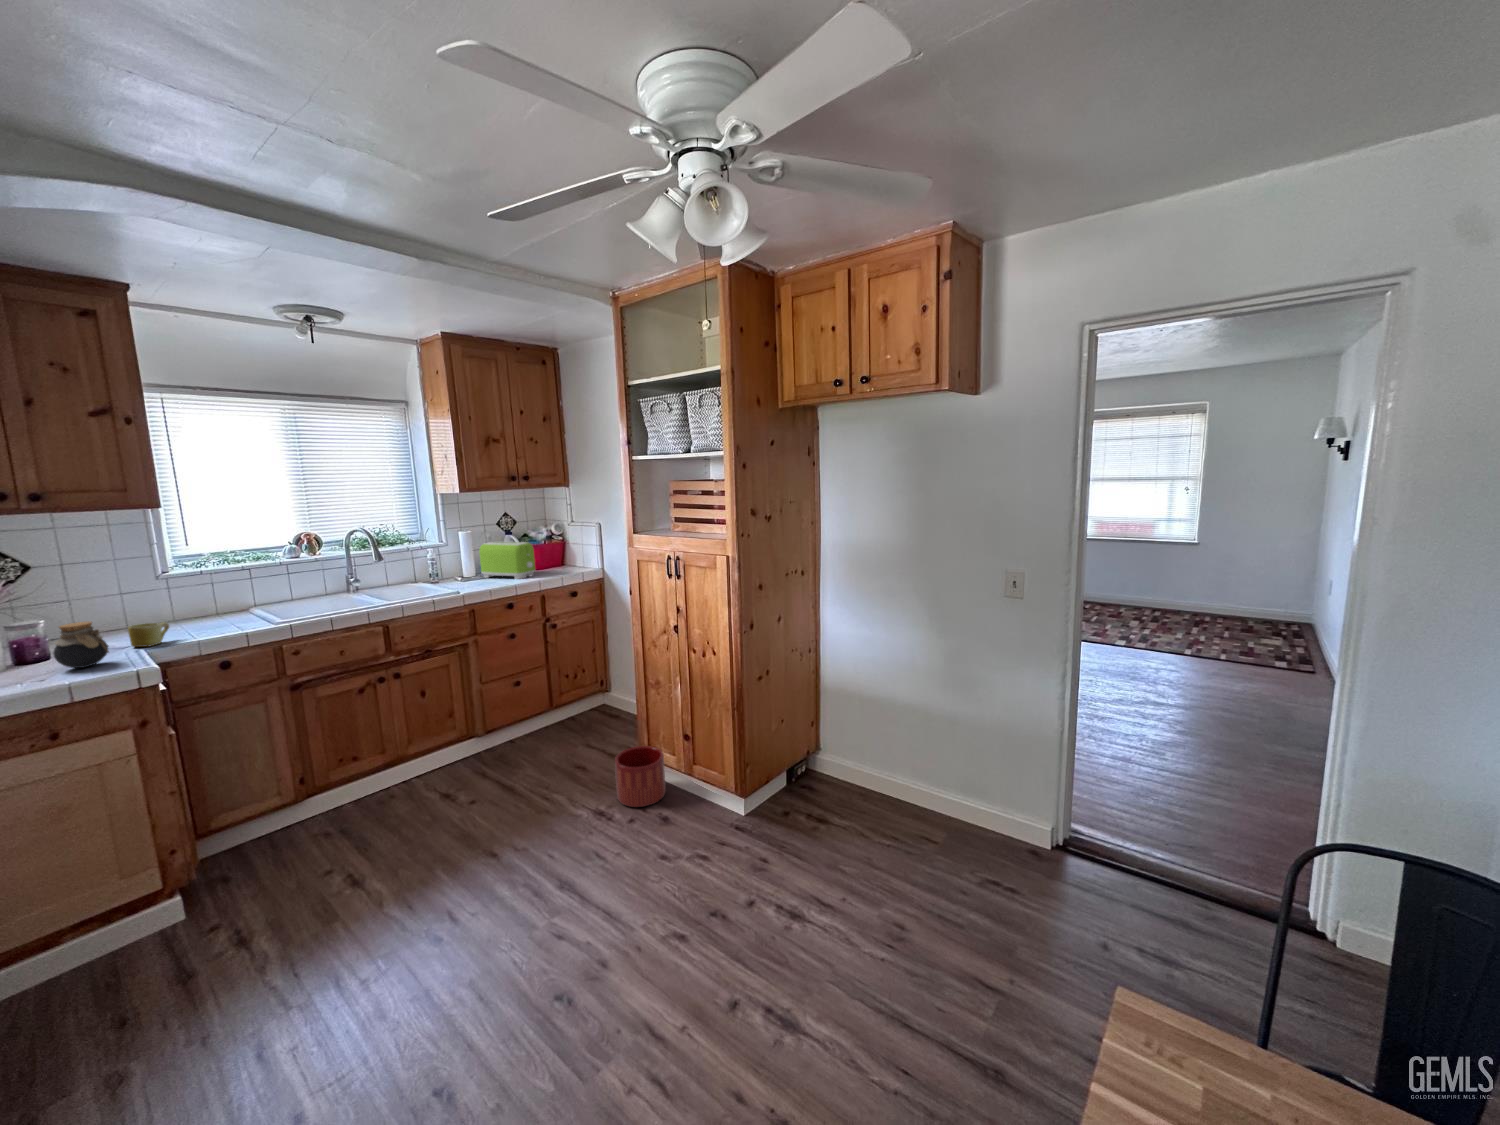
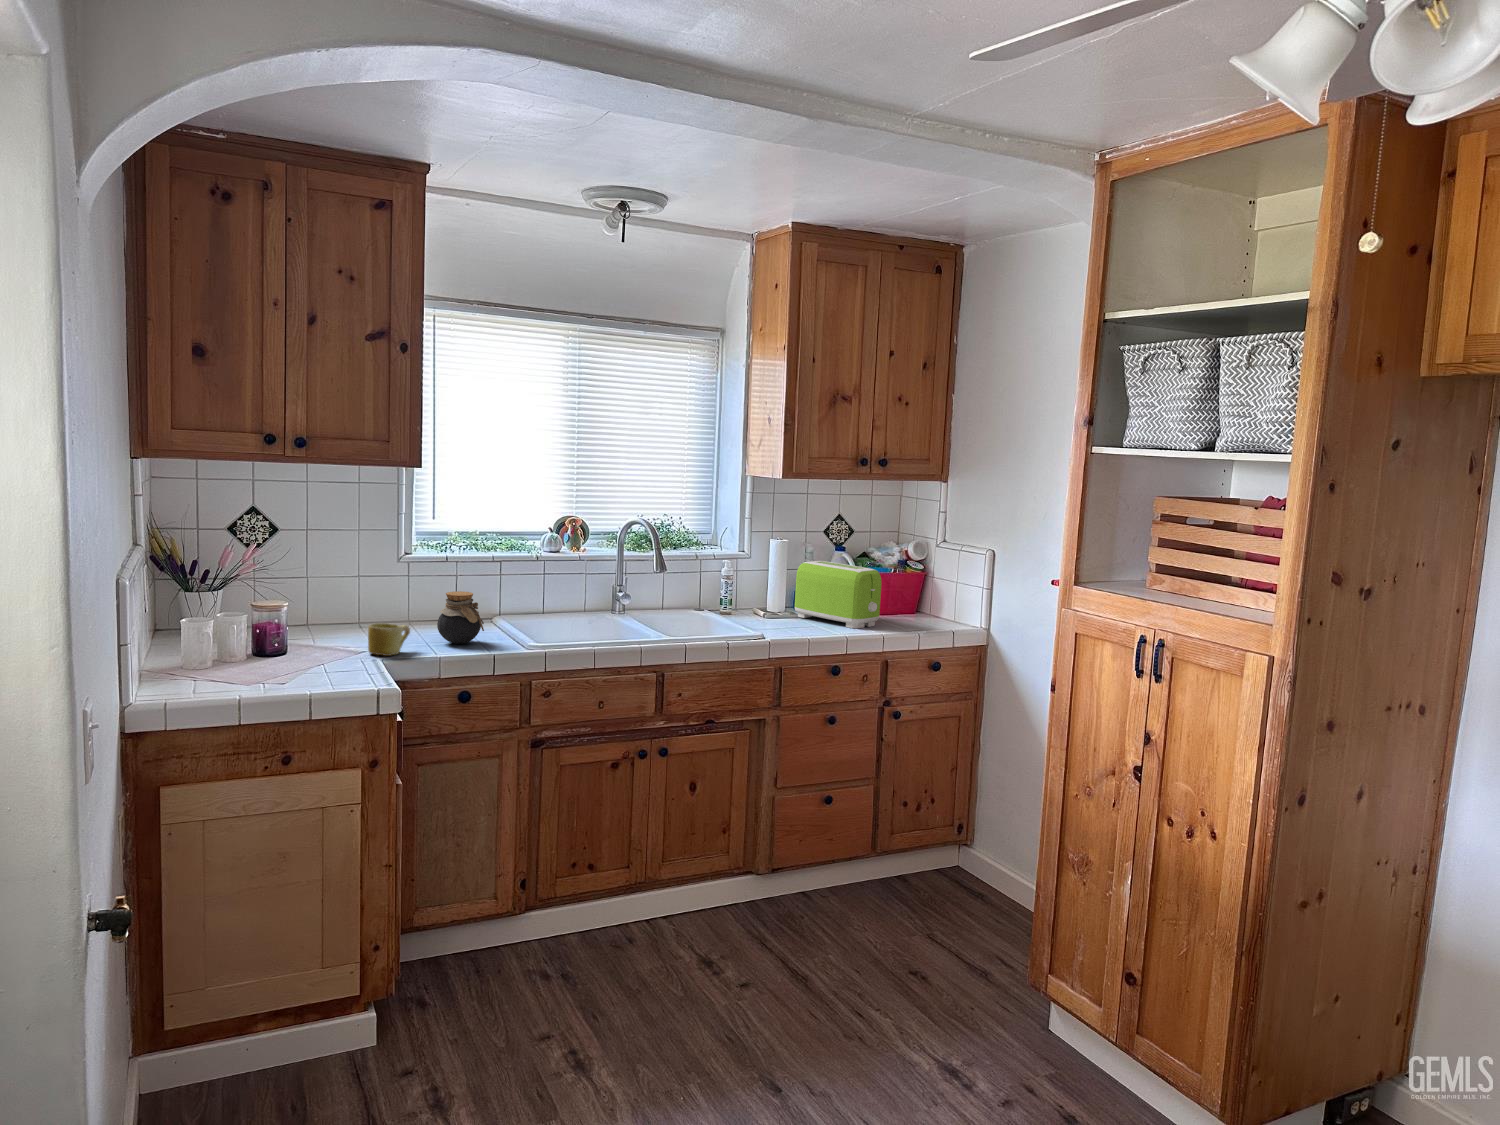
jar: present [53,621,109,668] -> present [437,591,484,644]
planter: present [615,746,666,807] -> none [982,966,1078,1083]

